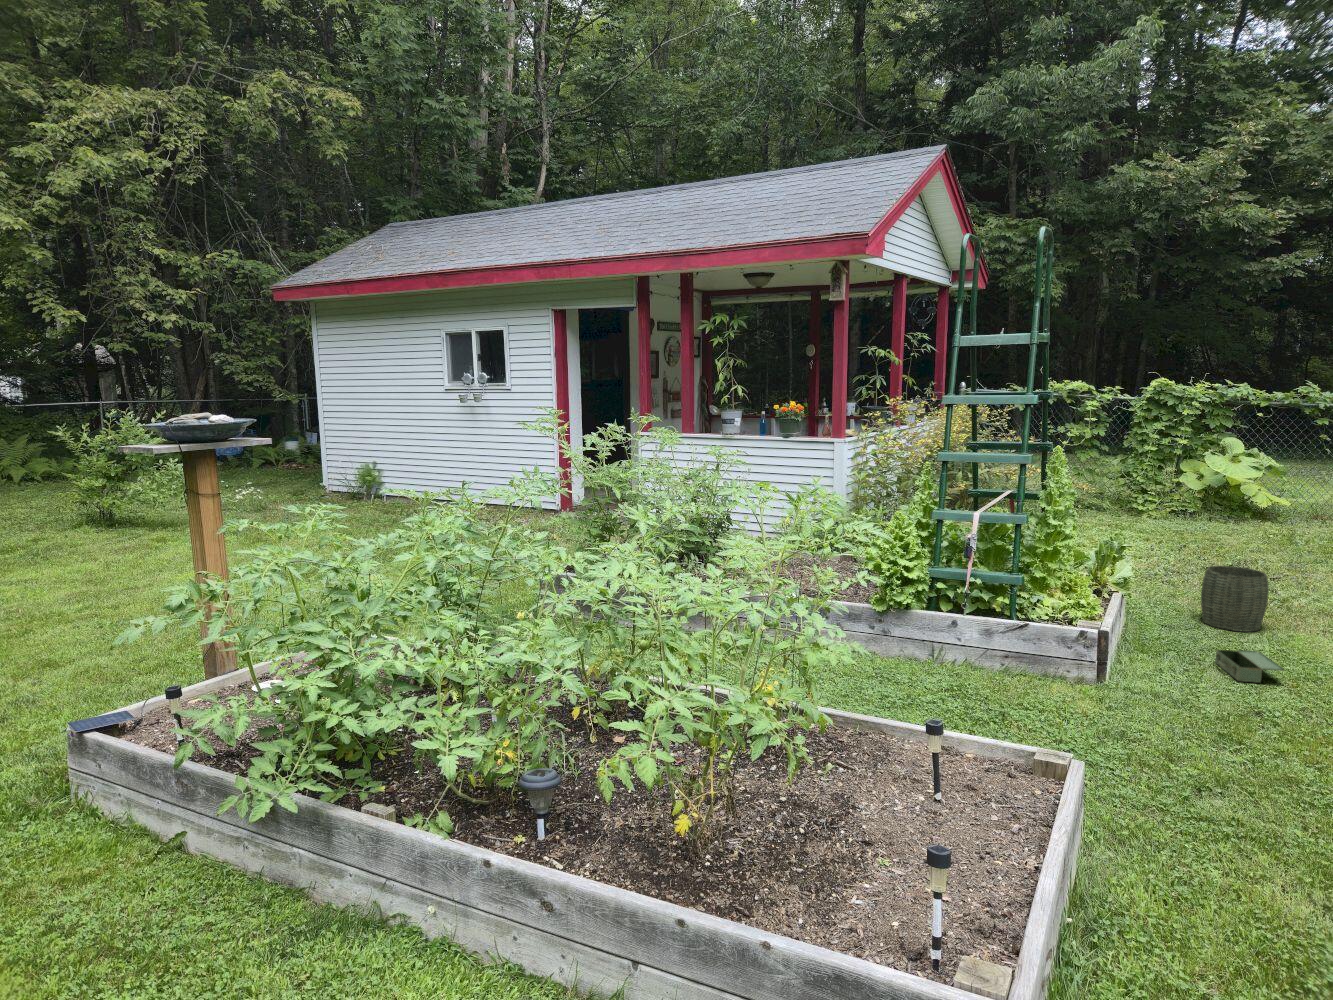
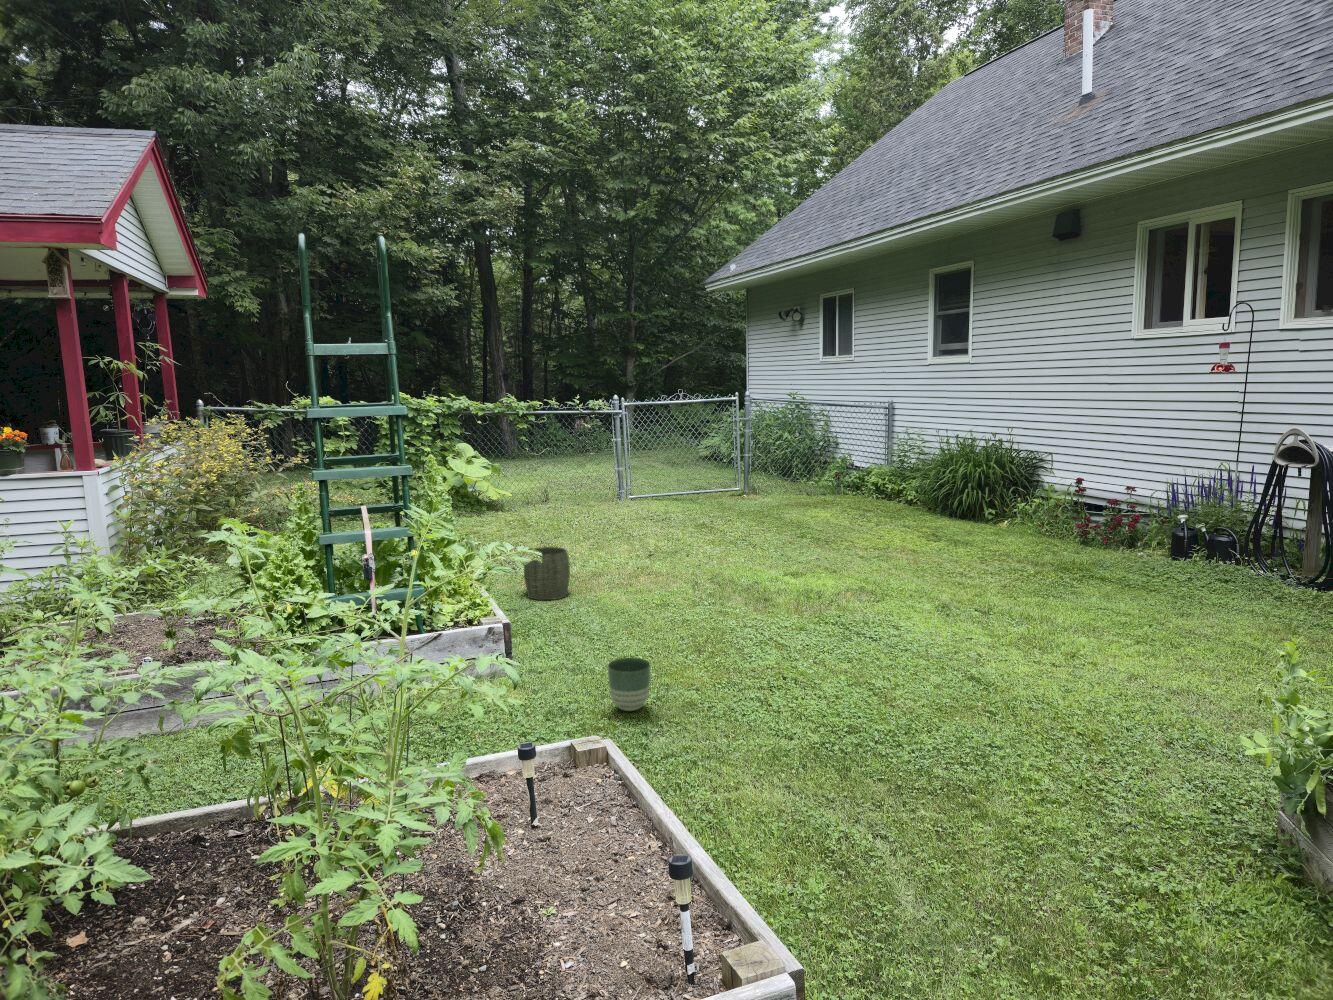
toolbox: present [1215,650,1284,683] -> none [564,610,615,637]
planter: none [1180,704,1244,771] -> present [608,658,650,711]

